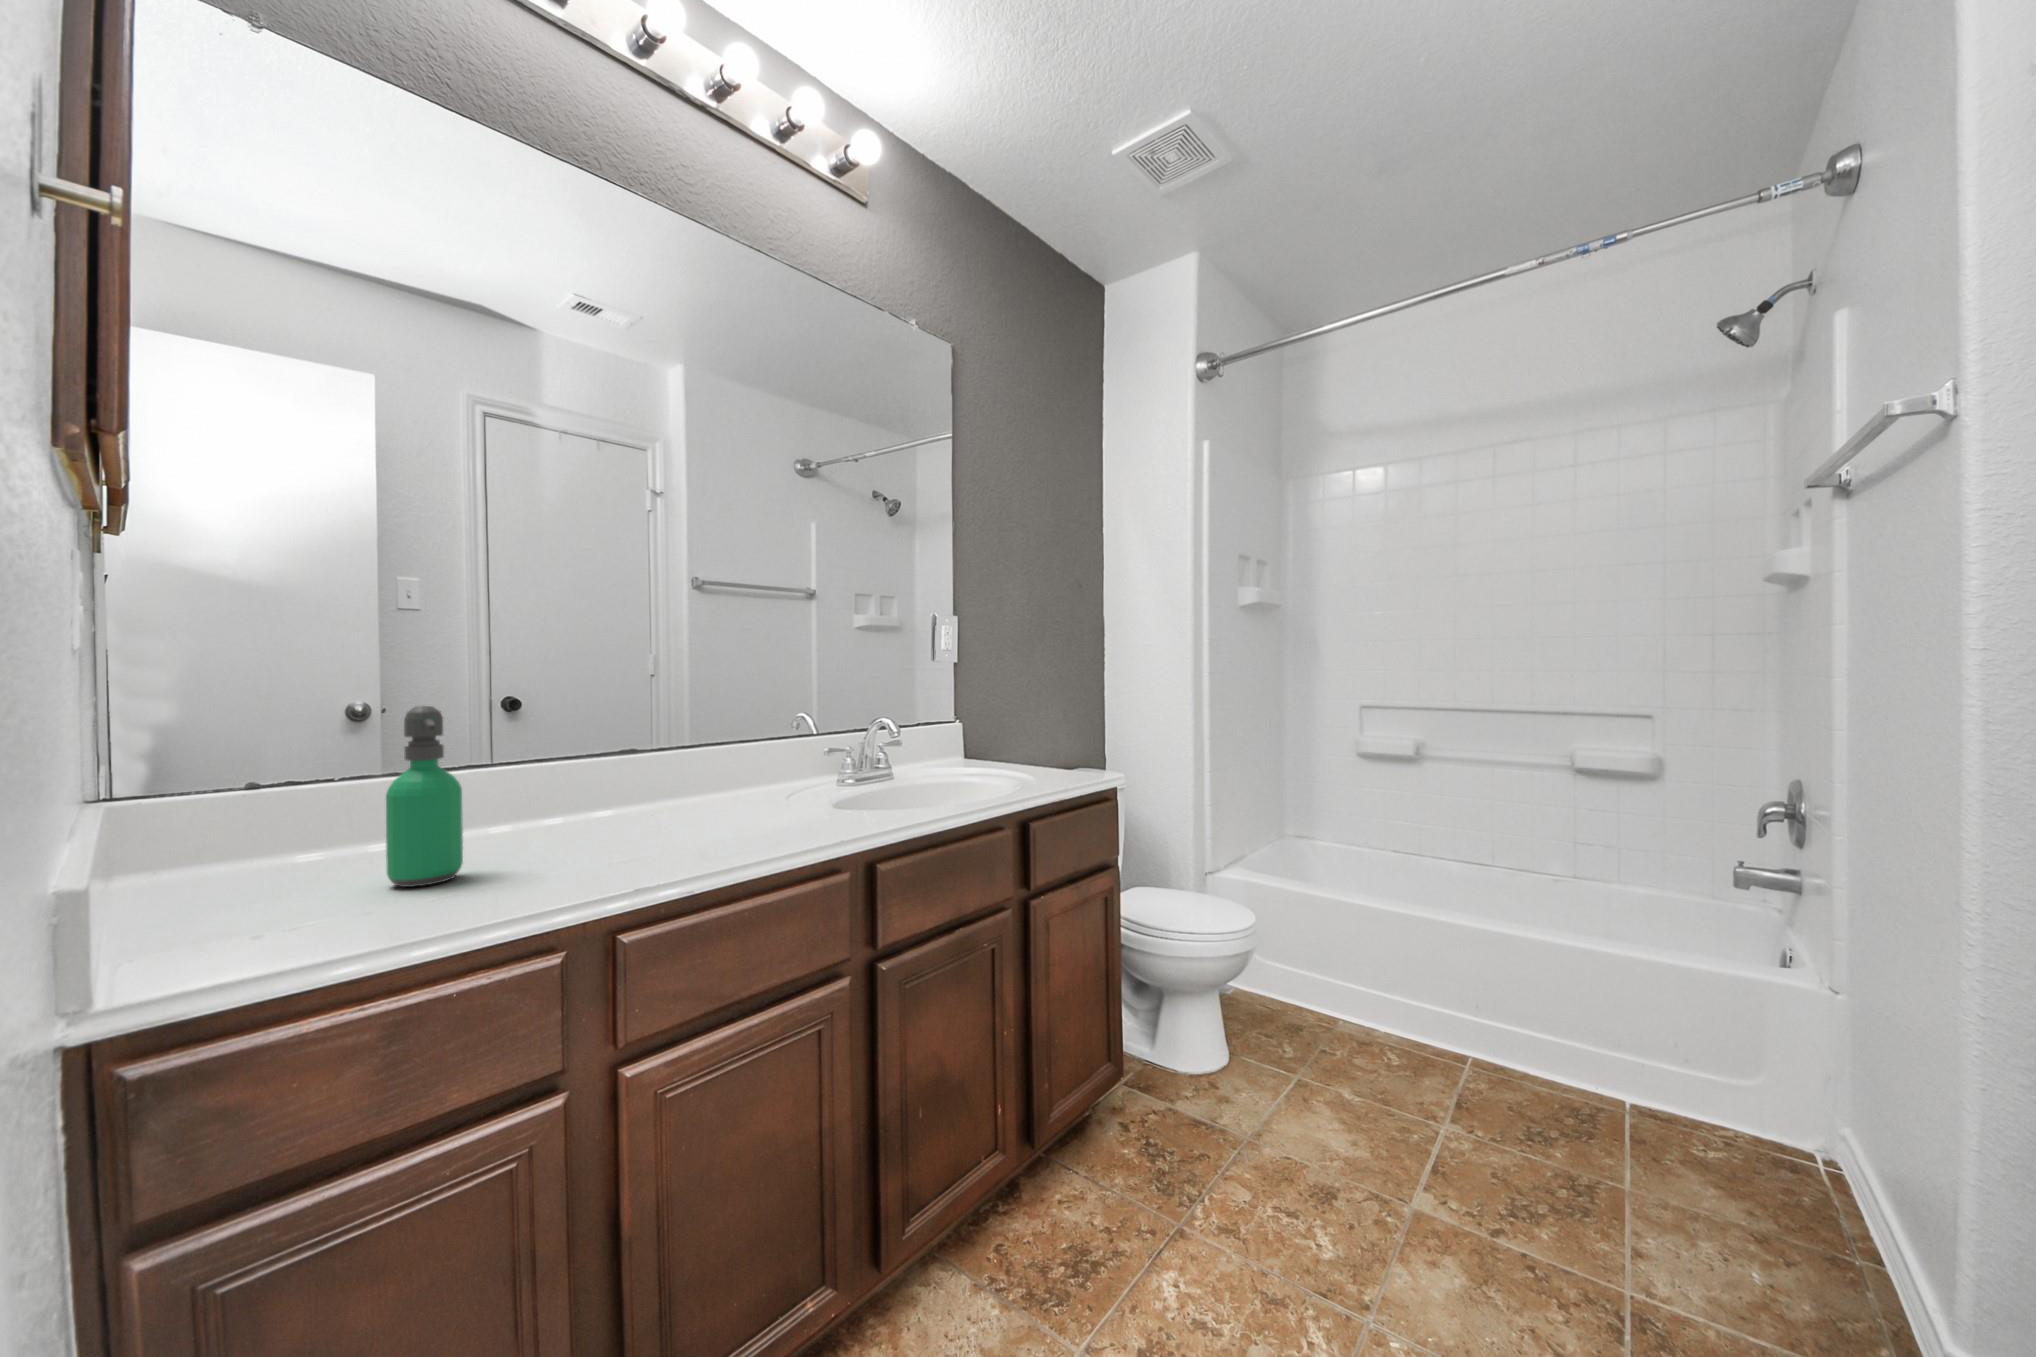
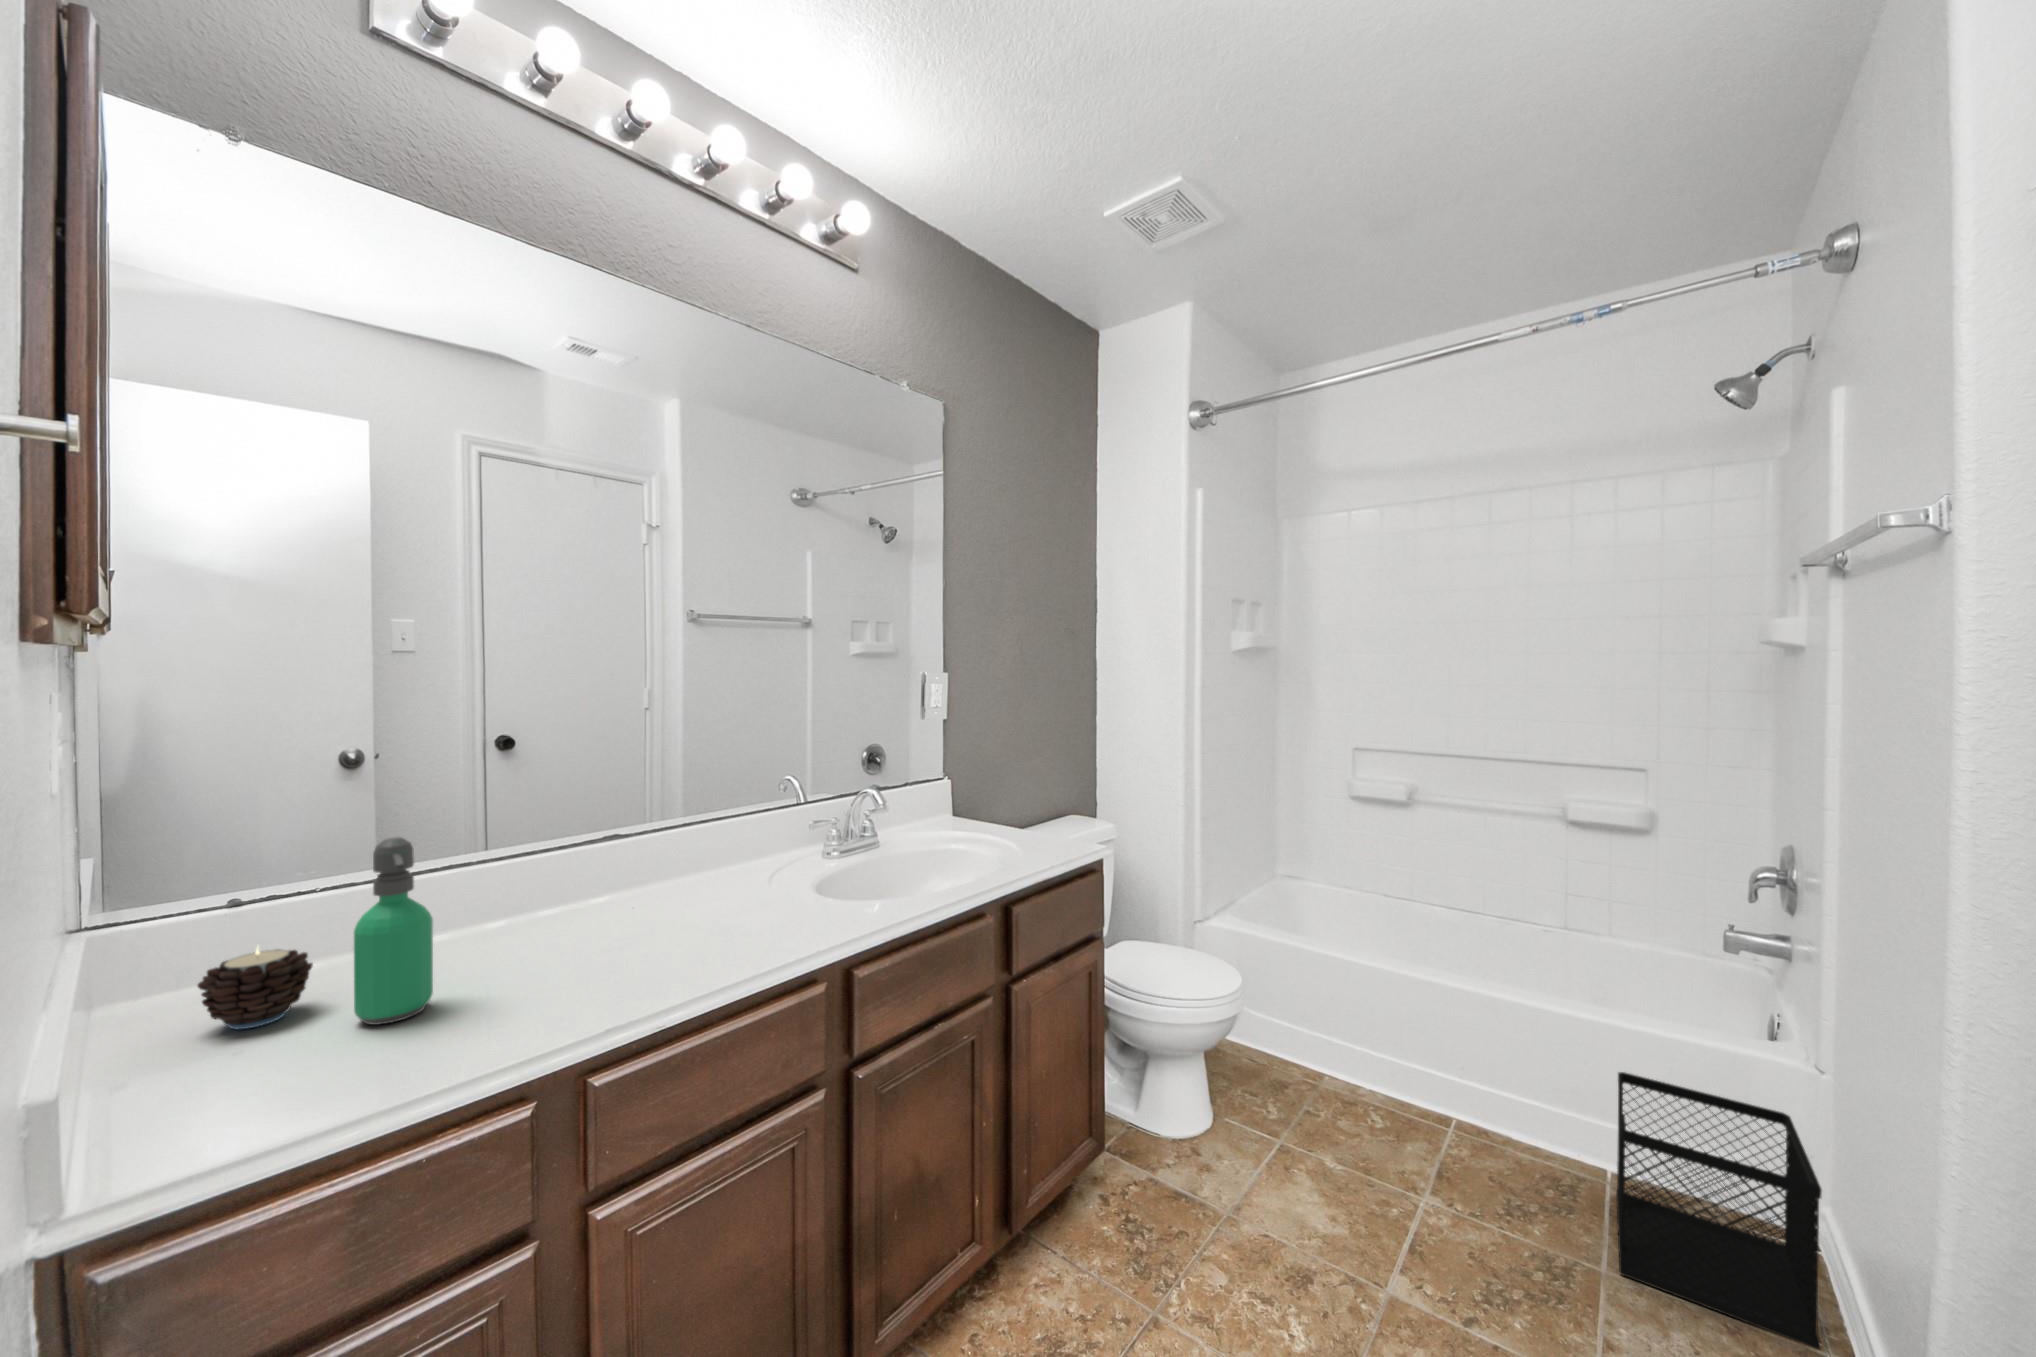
candle: none [232,811,344,892] -> present [198,947,313,1029]
wastebasket: none [1638,996,1848,1253] -> present [1616,1072,1822,1350]

